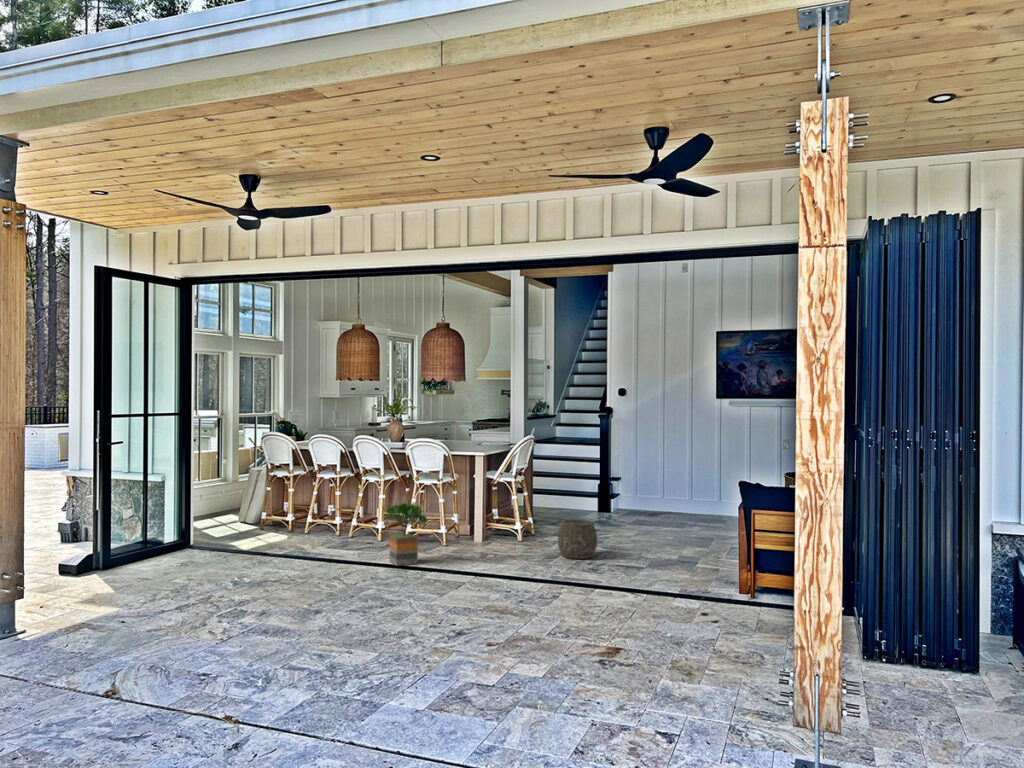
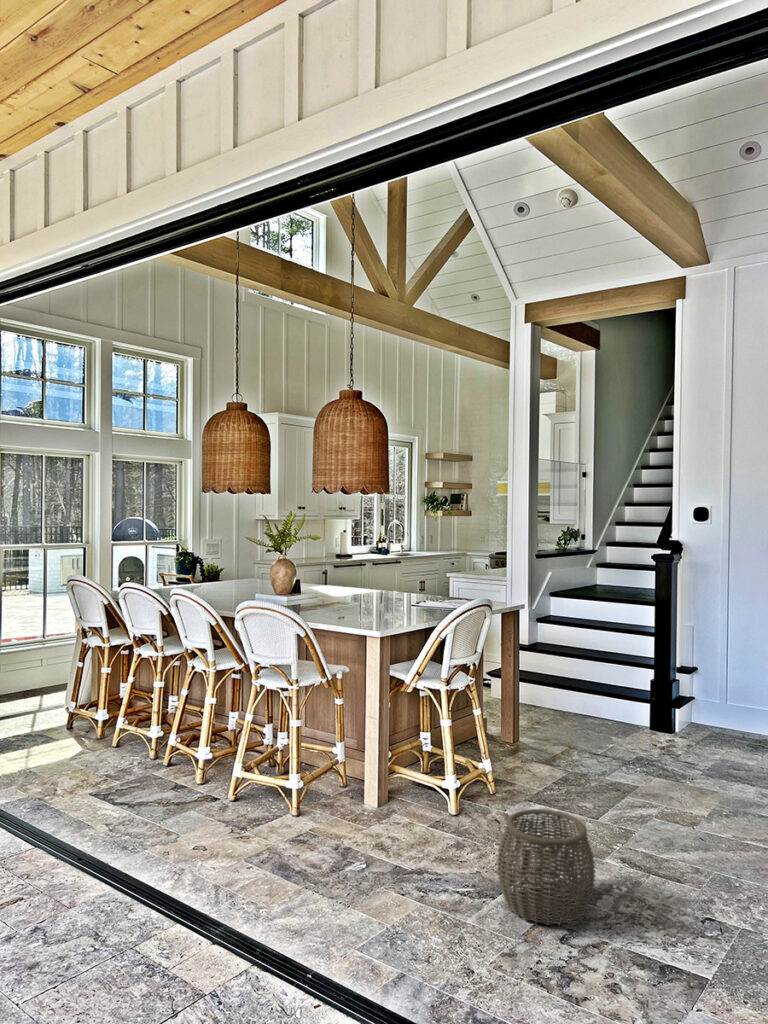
potted tree: present [386,503,427,565] -> none [106,746,197,894]

